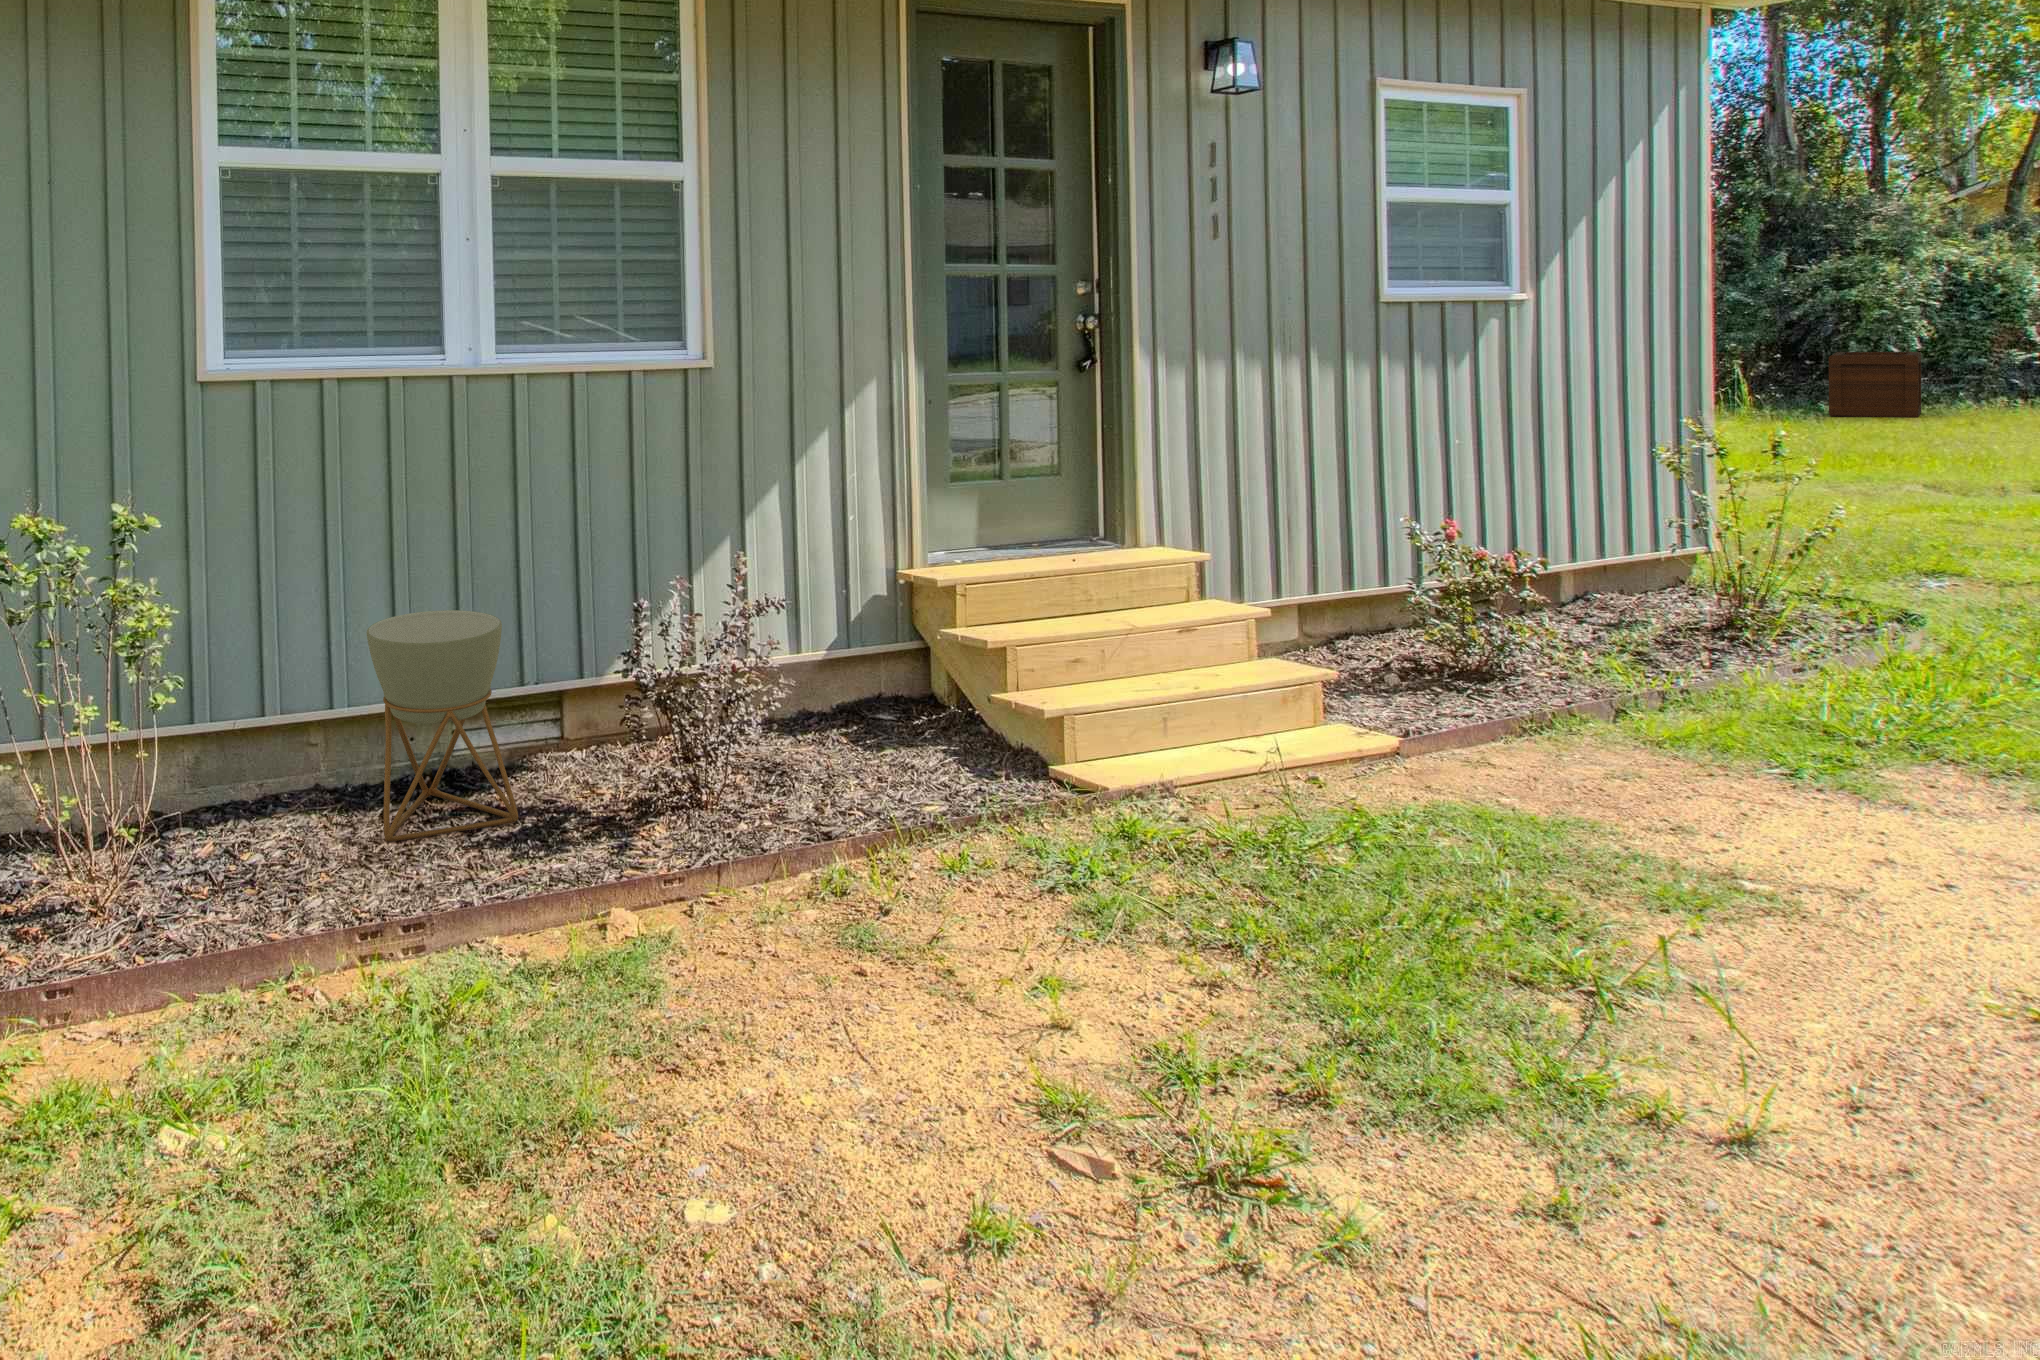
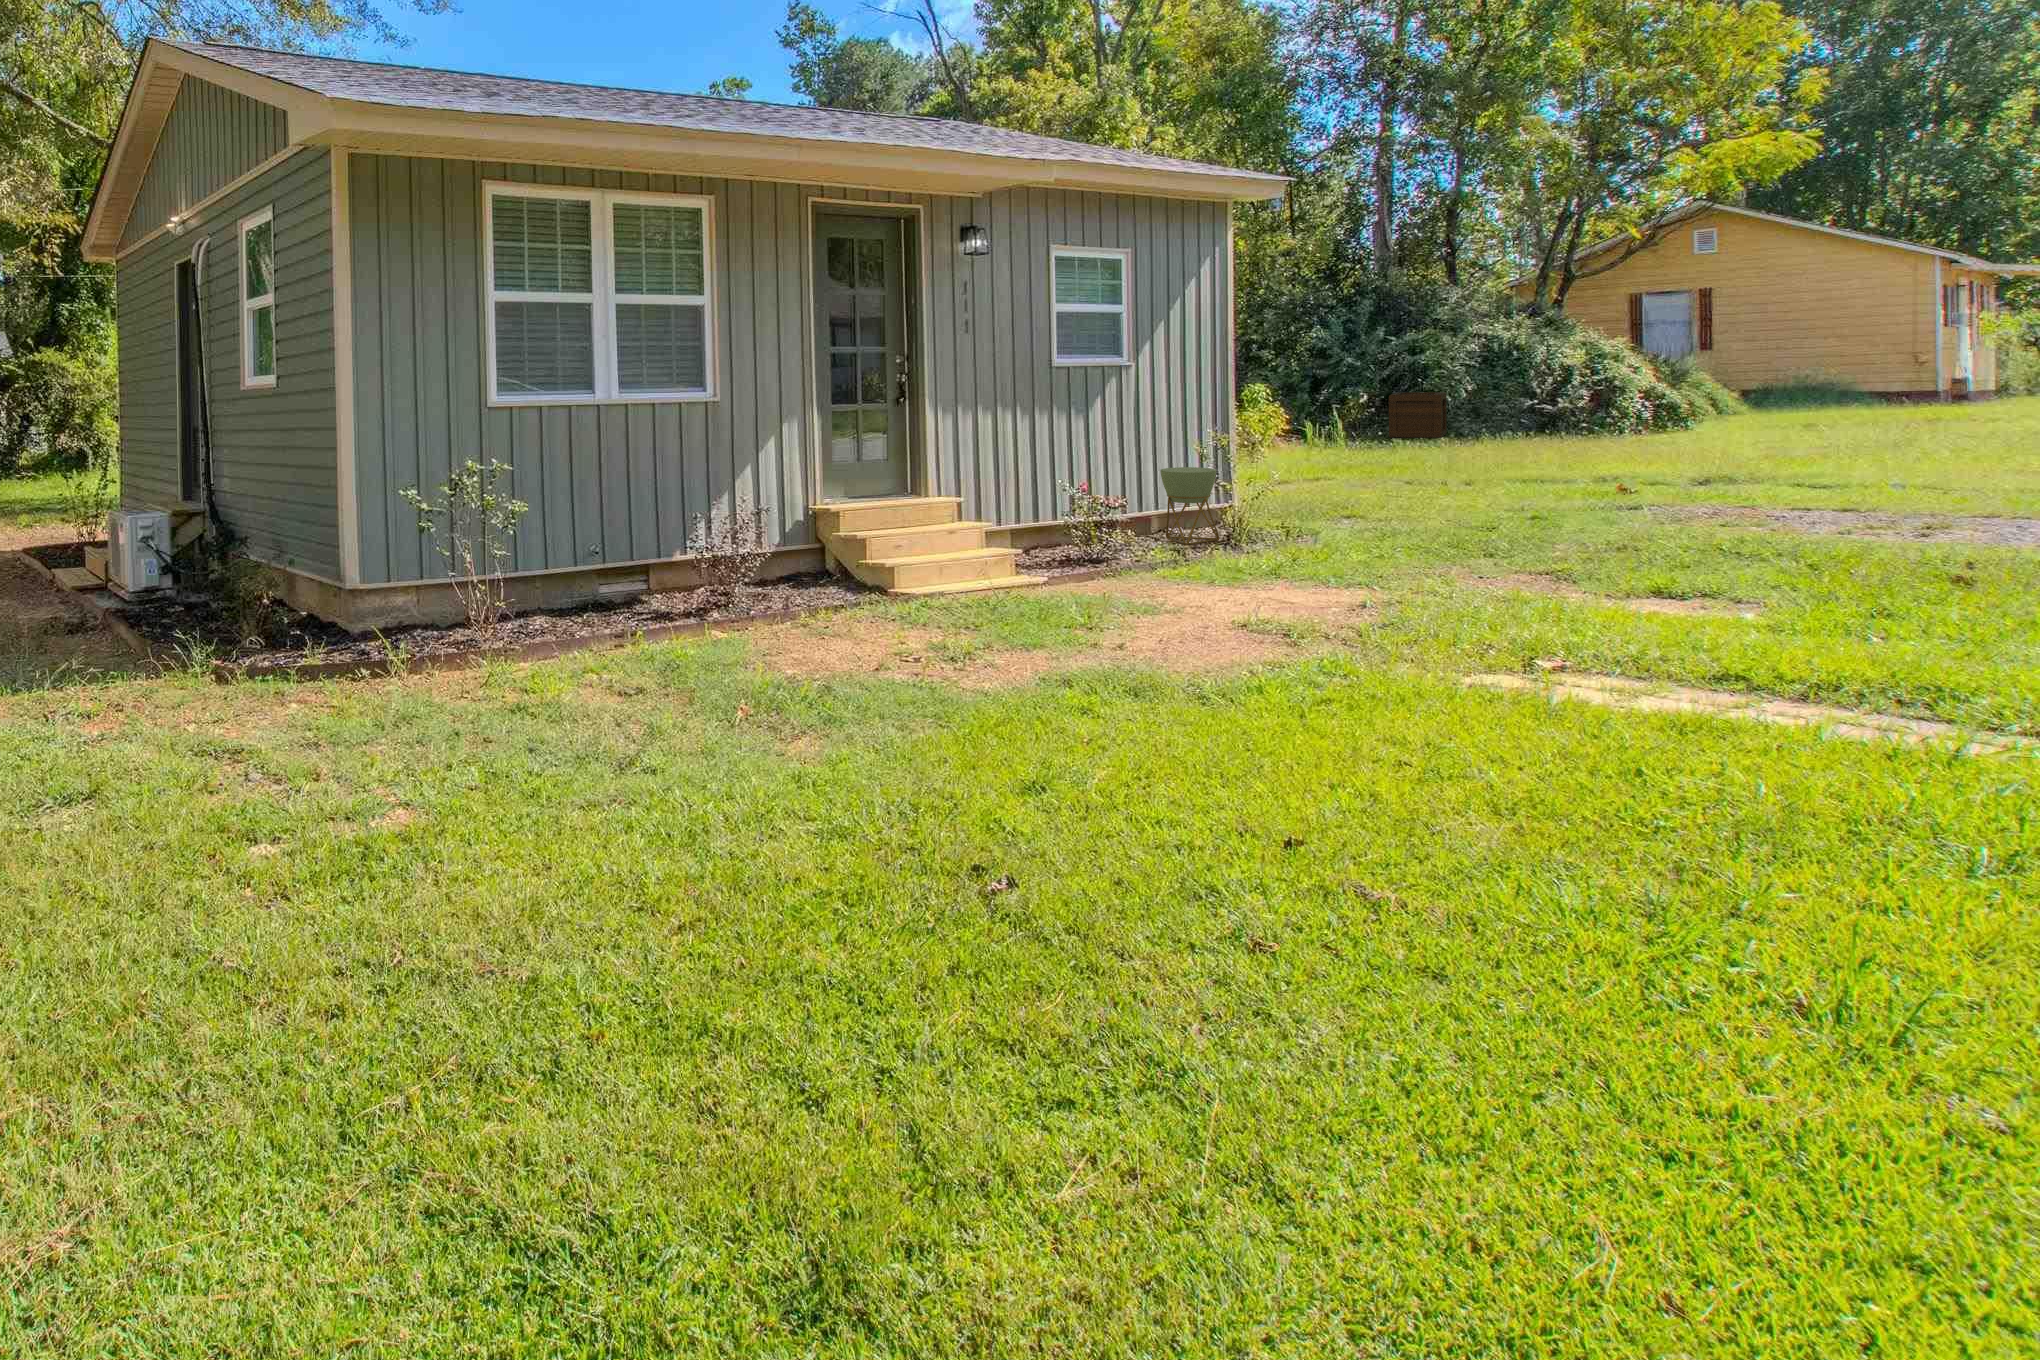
planter: present [367,610,518,842] -> present [1160,467,1219,545]

